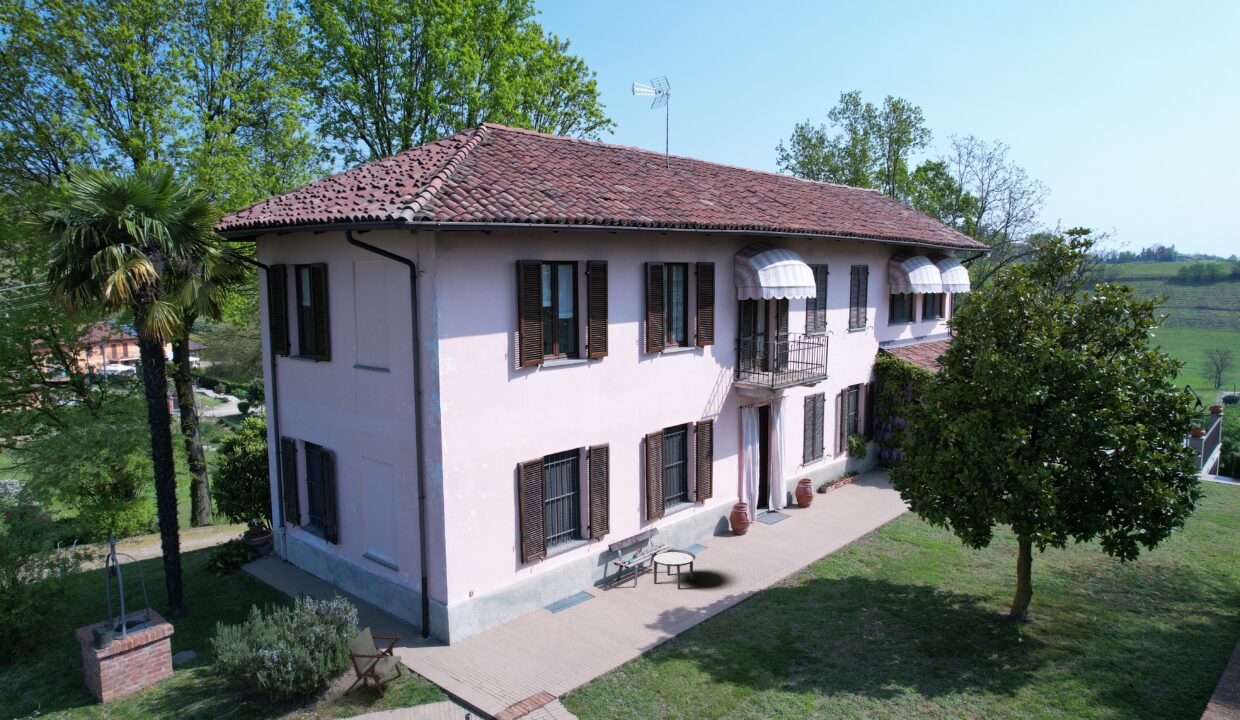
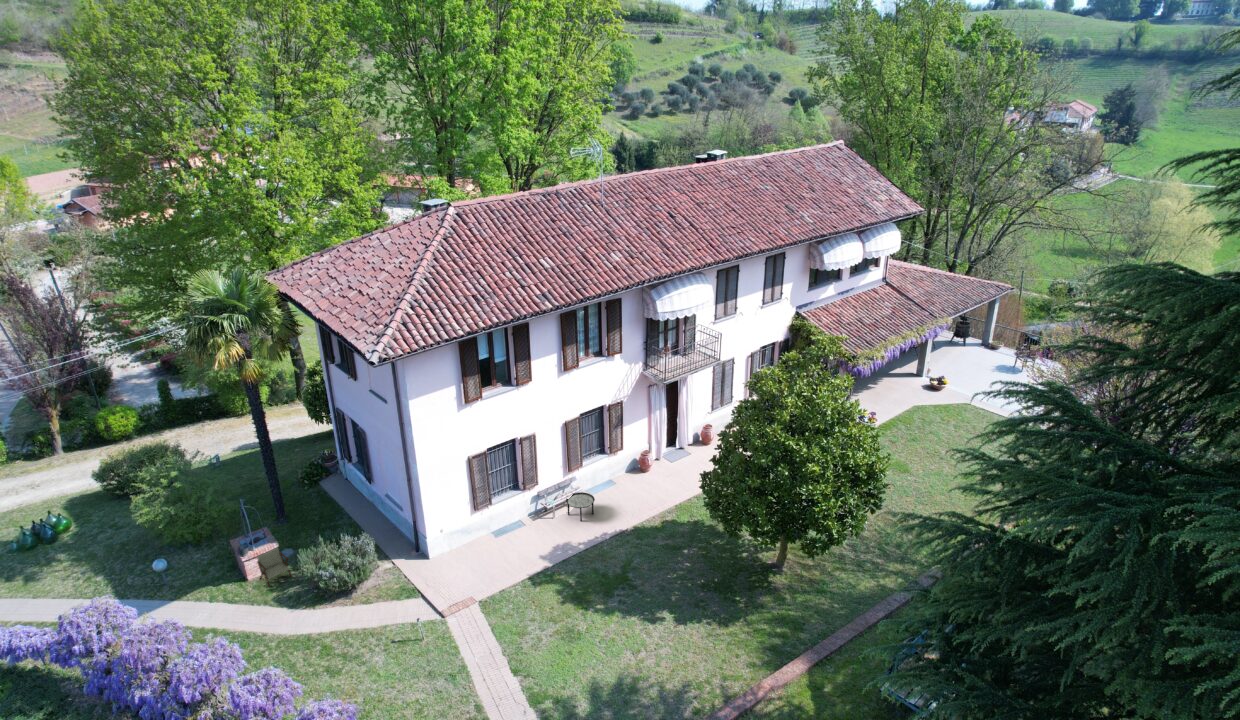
lounge chair: present [345,627,402,697] -> present [257,548,291,587]

